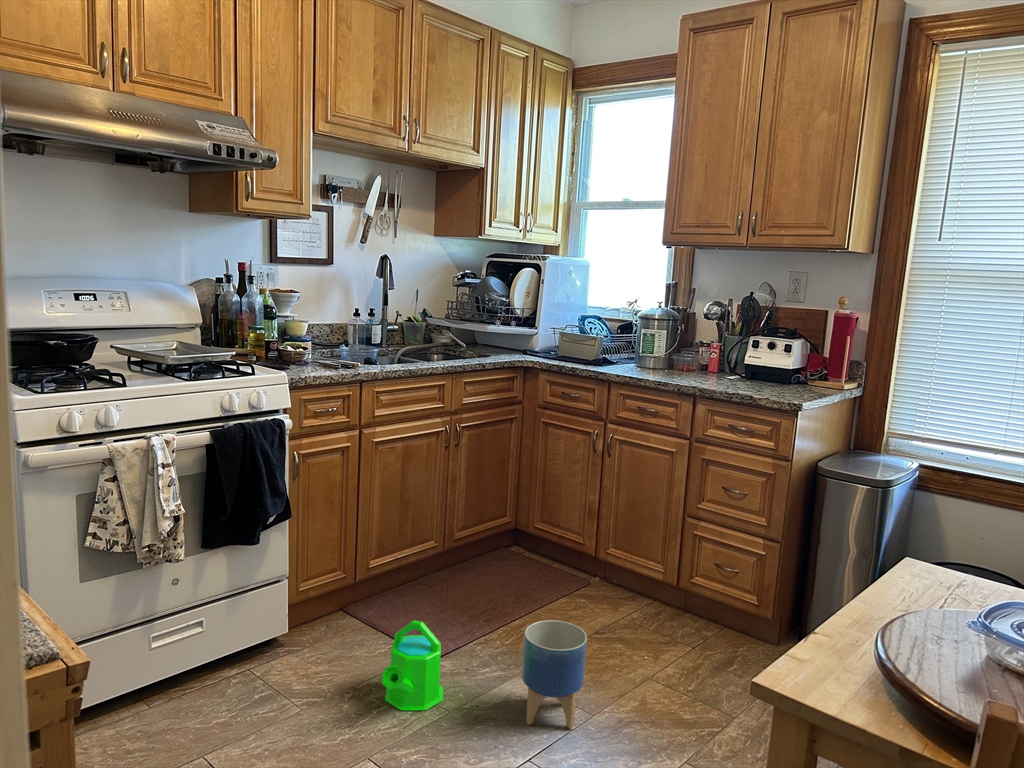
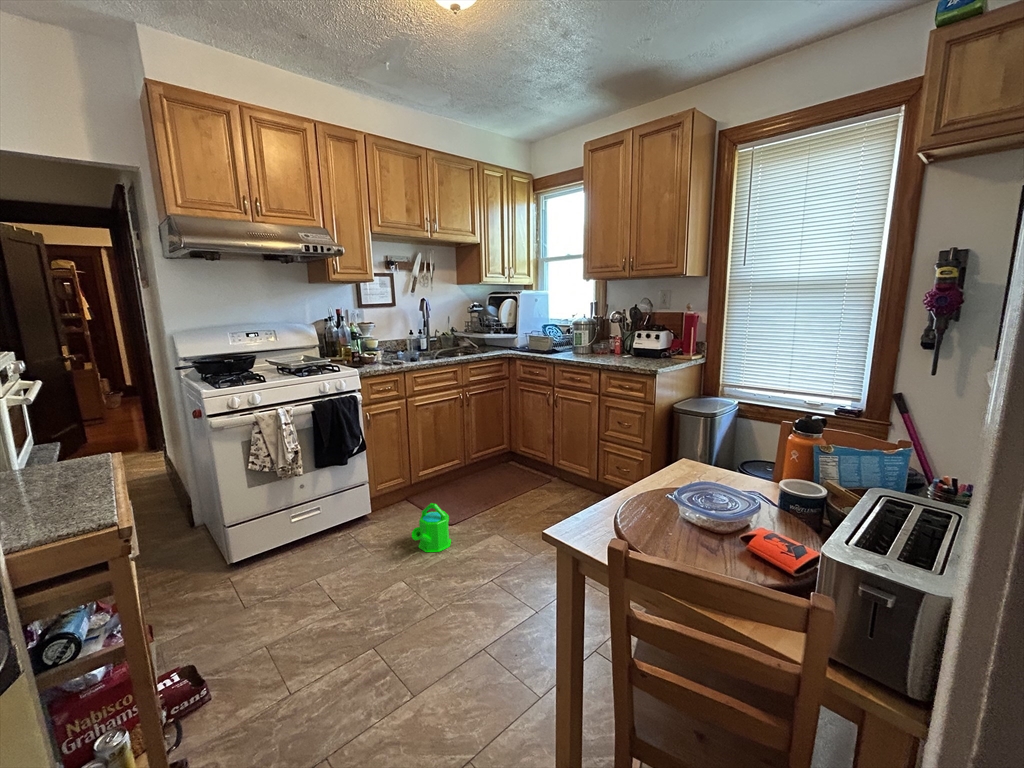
planter: present [522,620,587,729] -> none [490,501,525,561]

